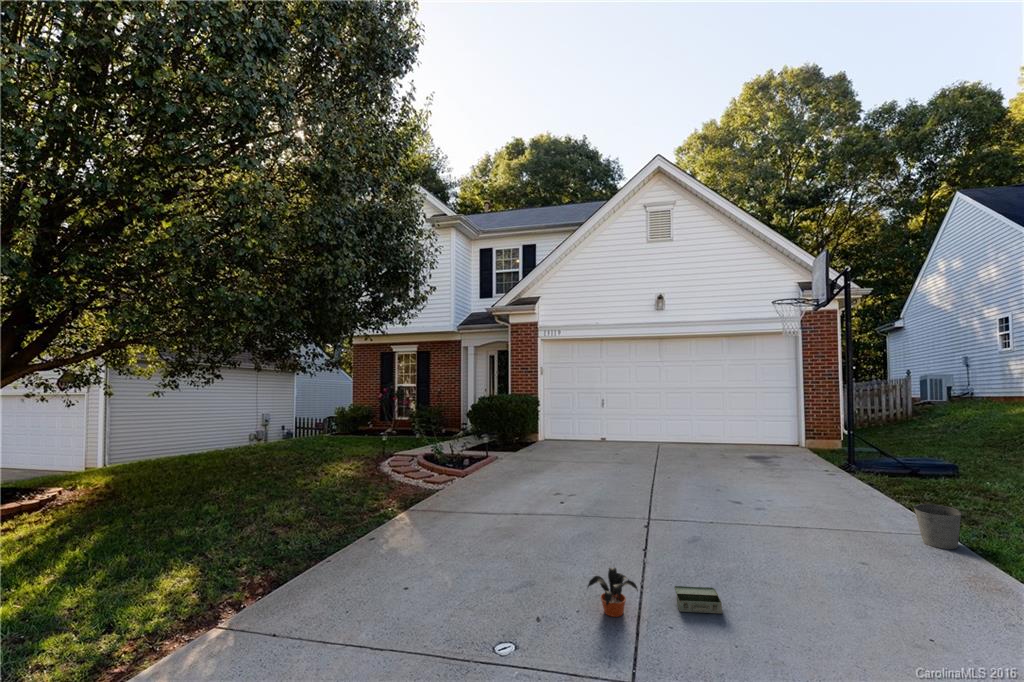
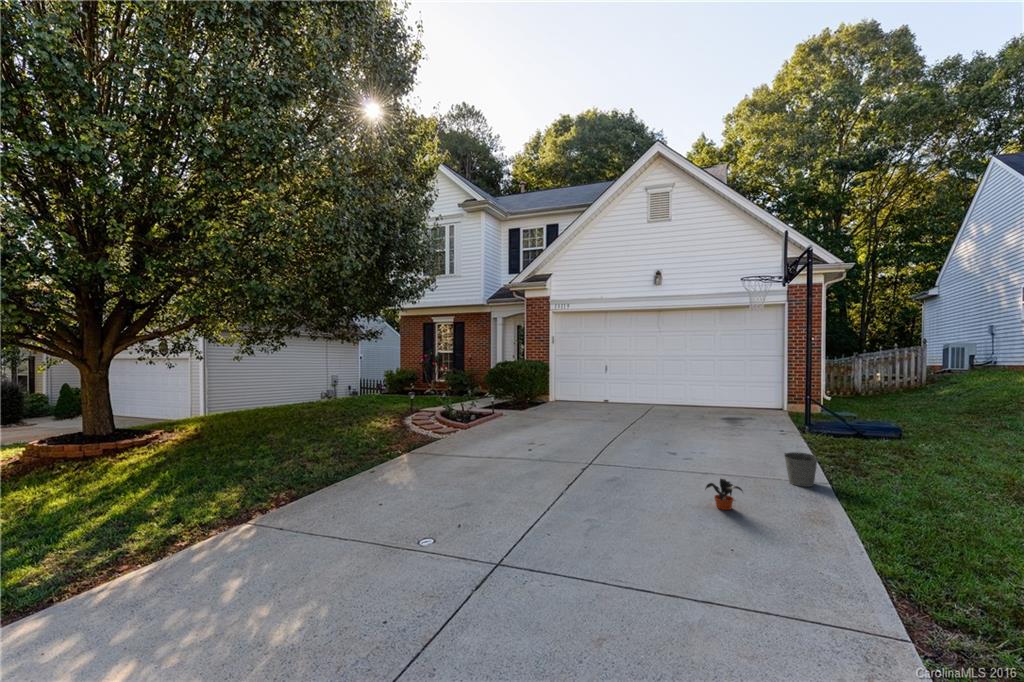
potted plant: present [588,568,638,617] -> present [705,479,742,510]
toolbox: present [674,586,722,614] -> none [558,496,589,513]

